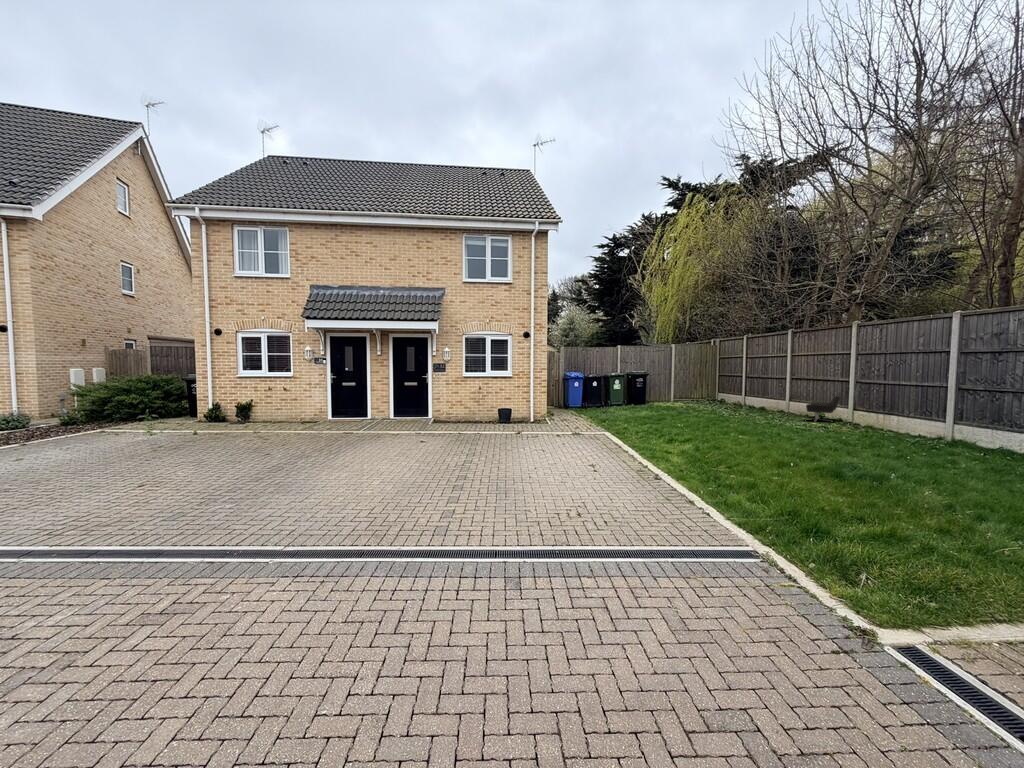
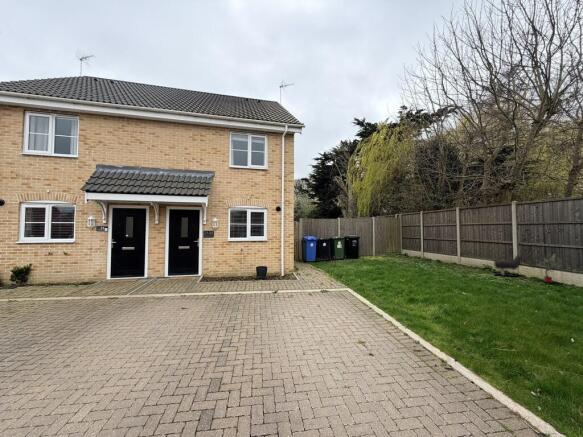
potted tree: none [850,391,877,428] -> present [536,254,561,283]

